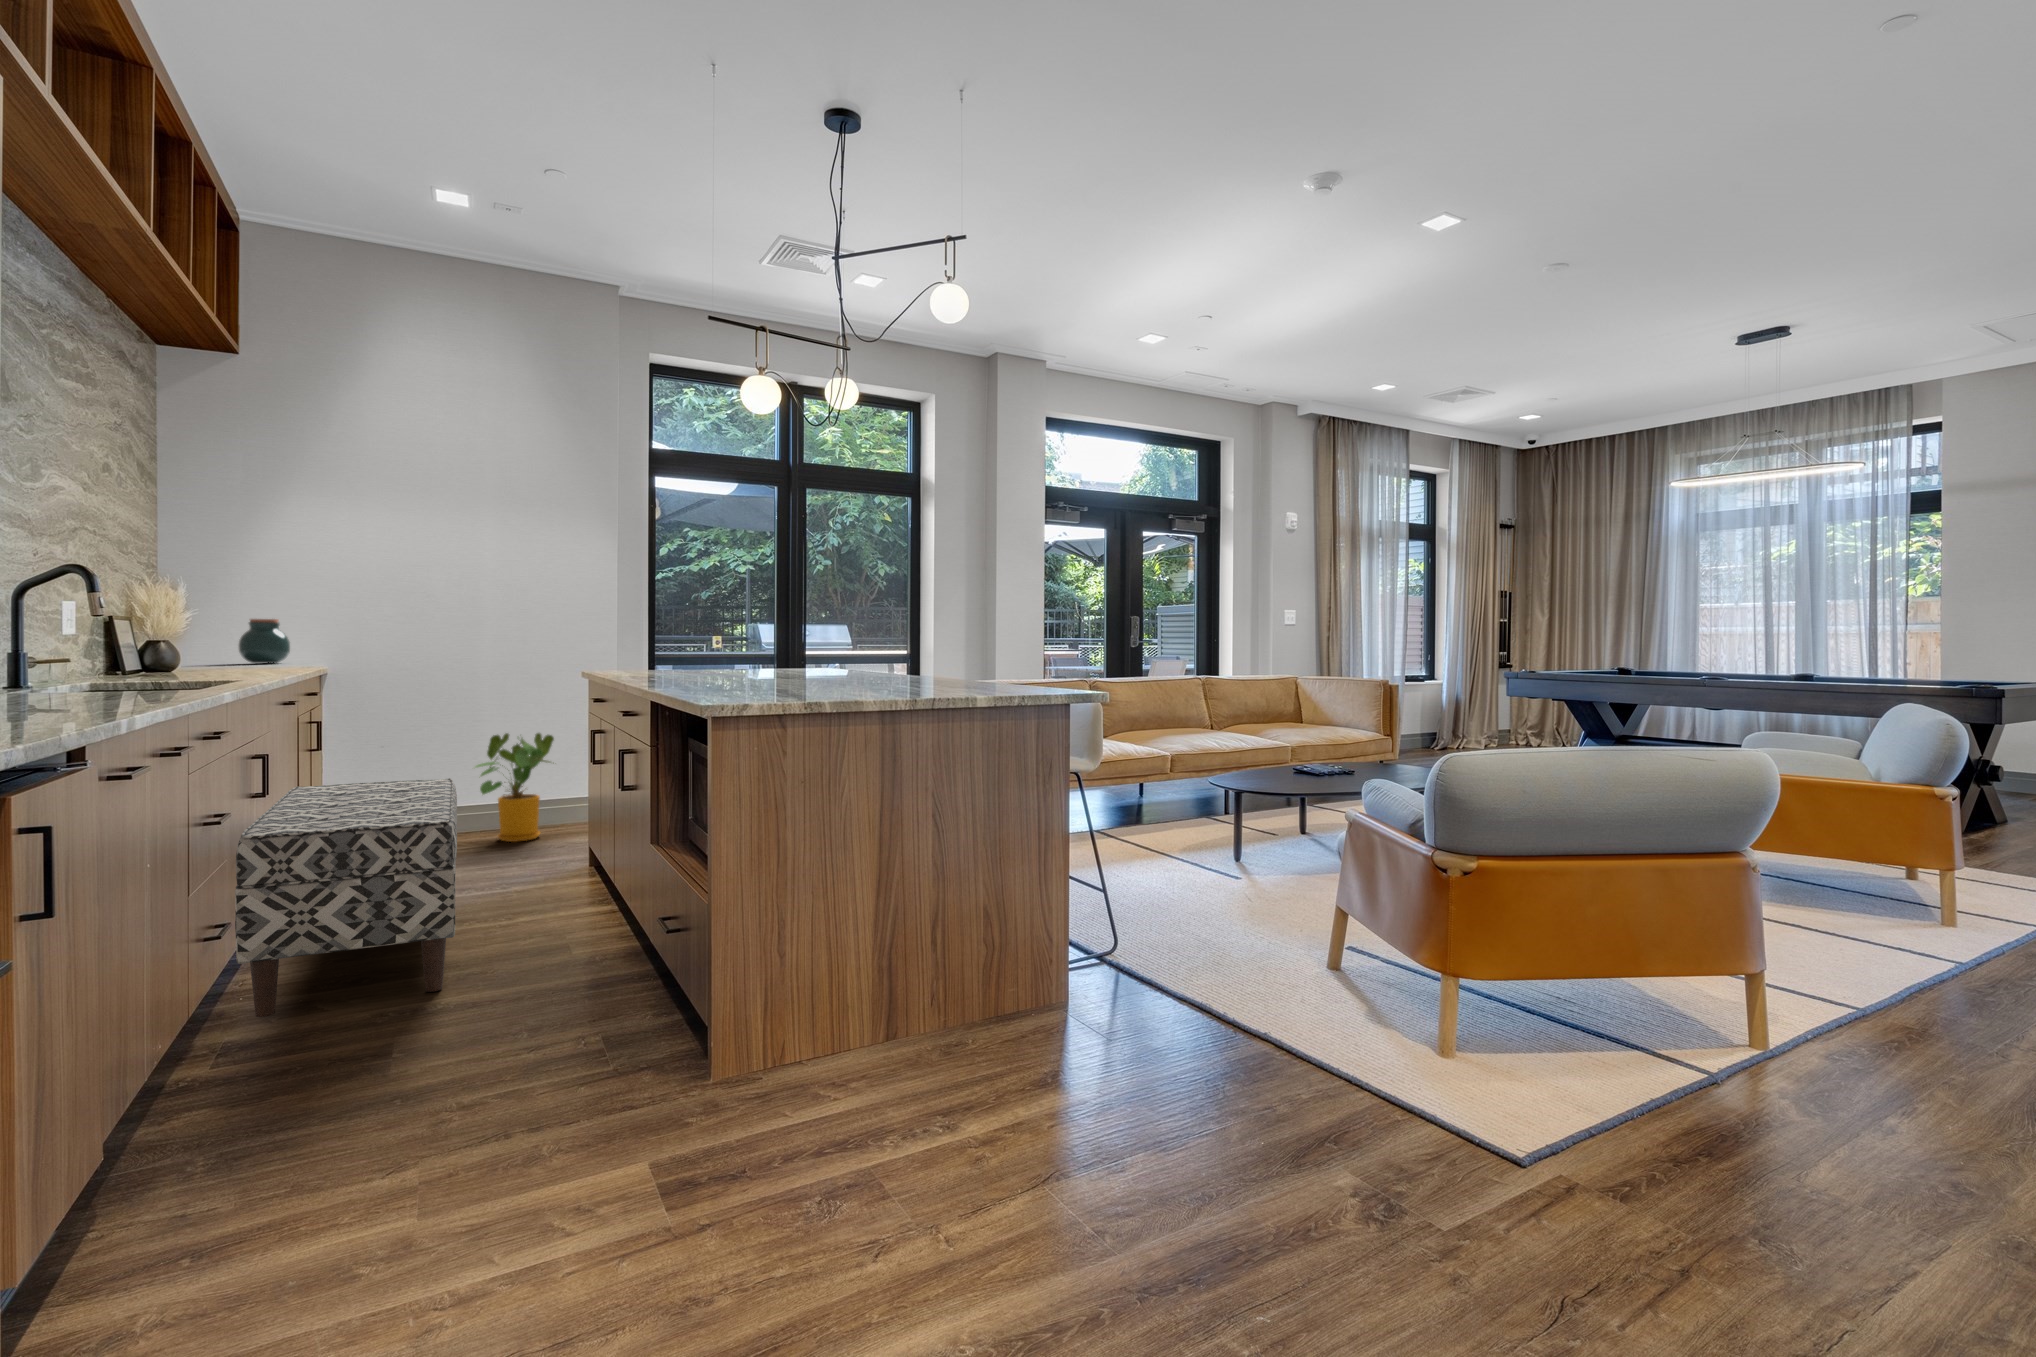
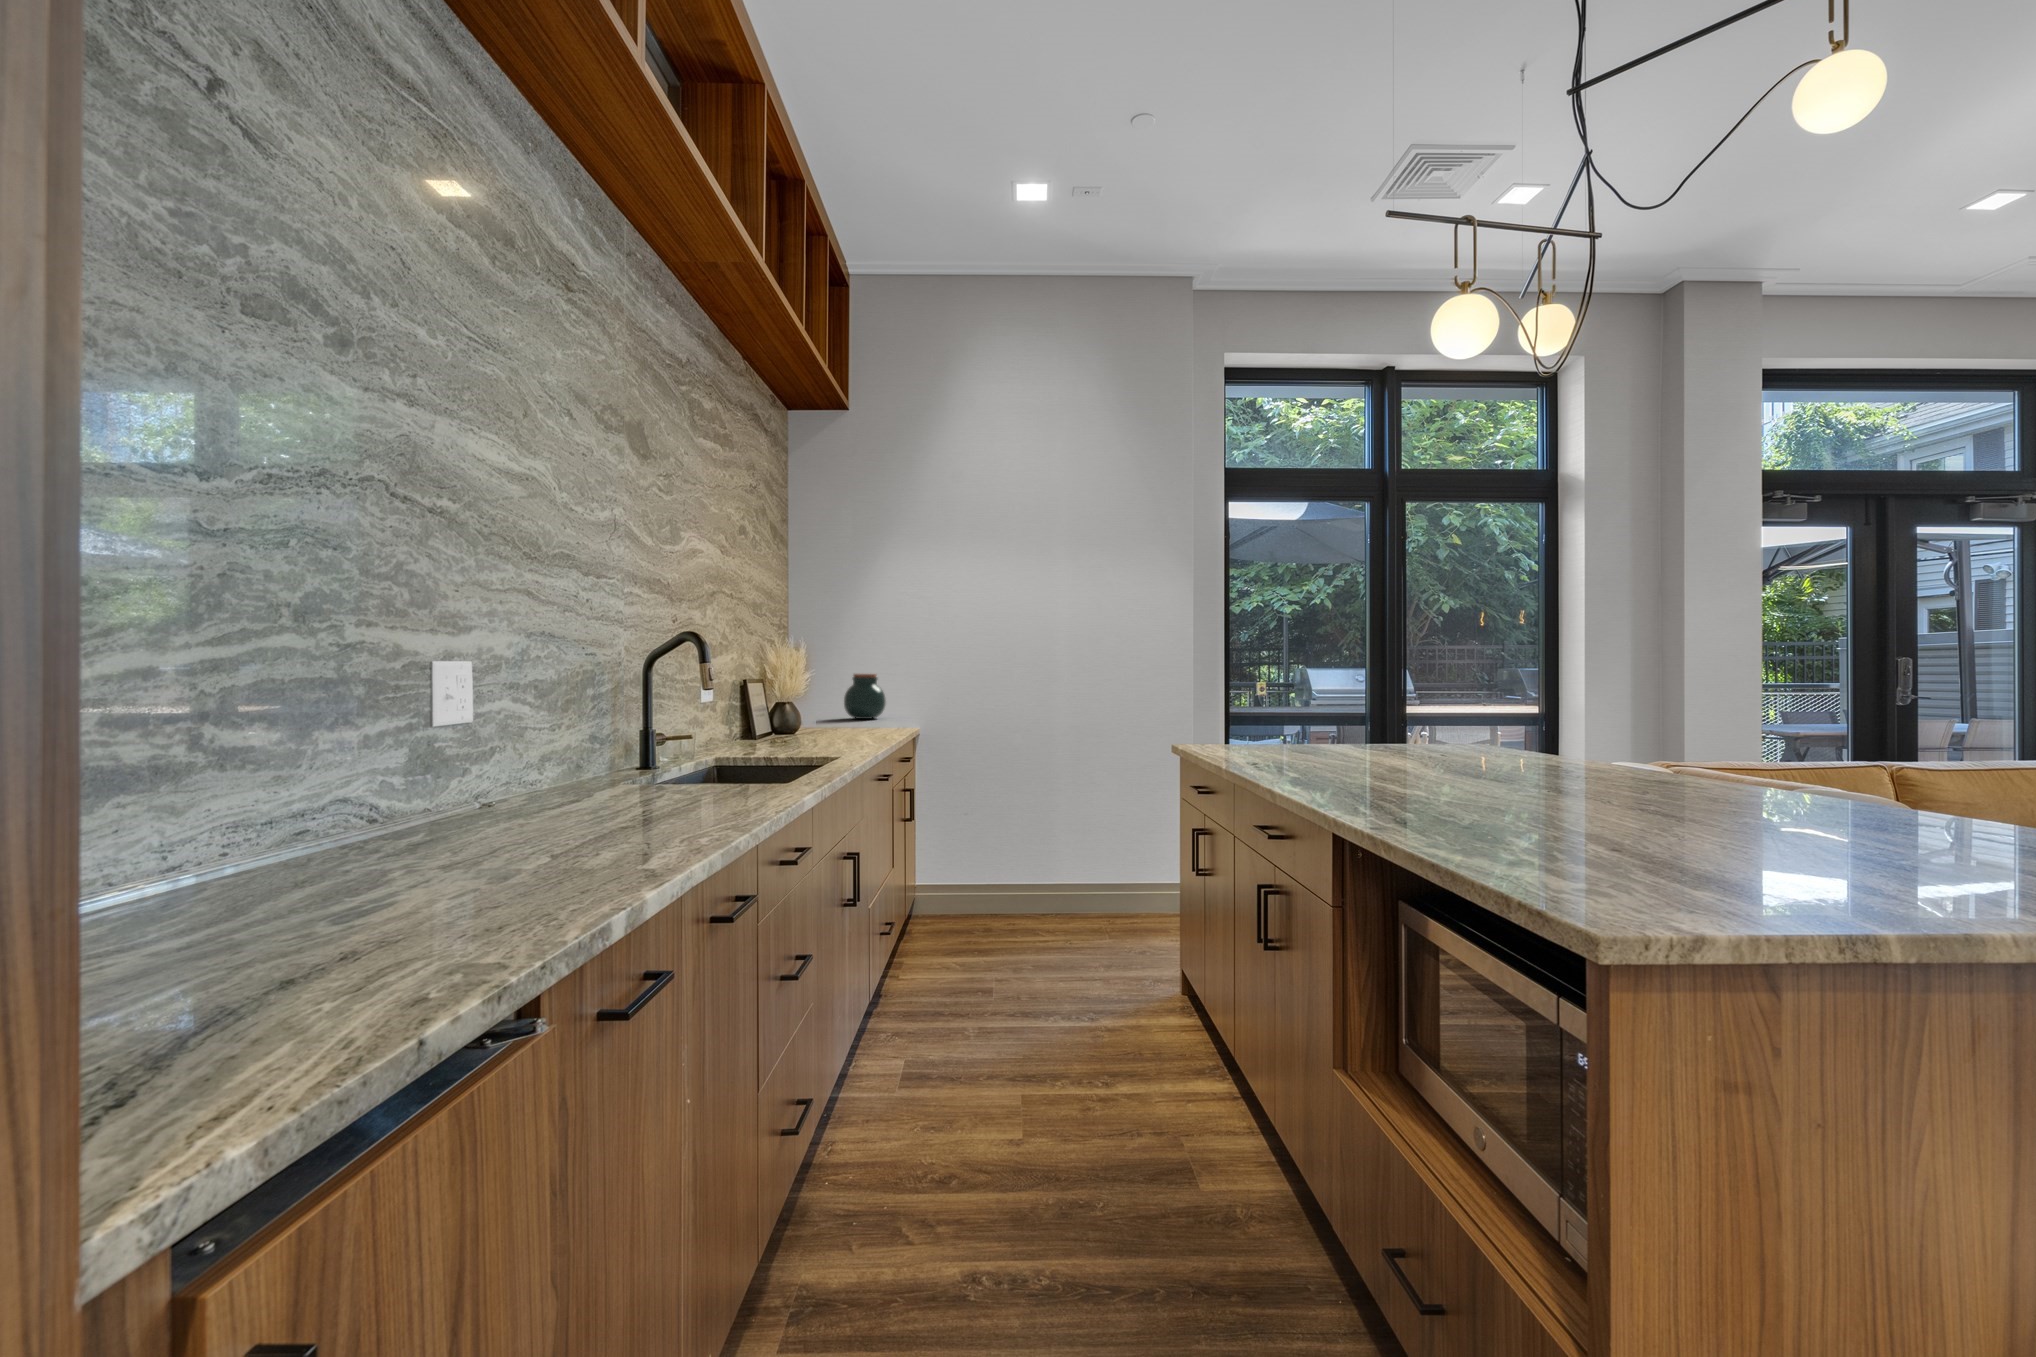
house plant: present [476,733,554,842] -> none [1046,800,1134,929]
bench: present [235,778,457,1017] -> none [802,886,1064,1273]

